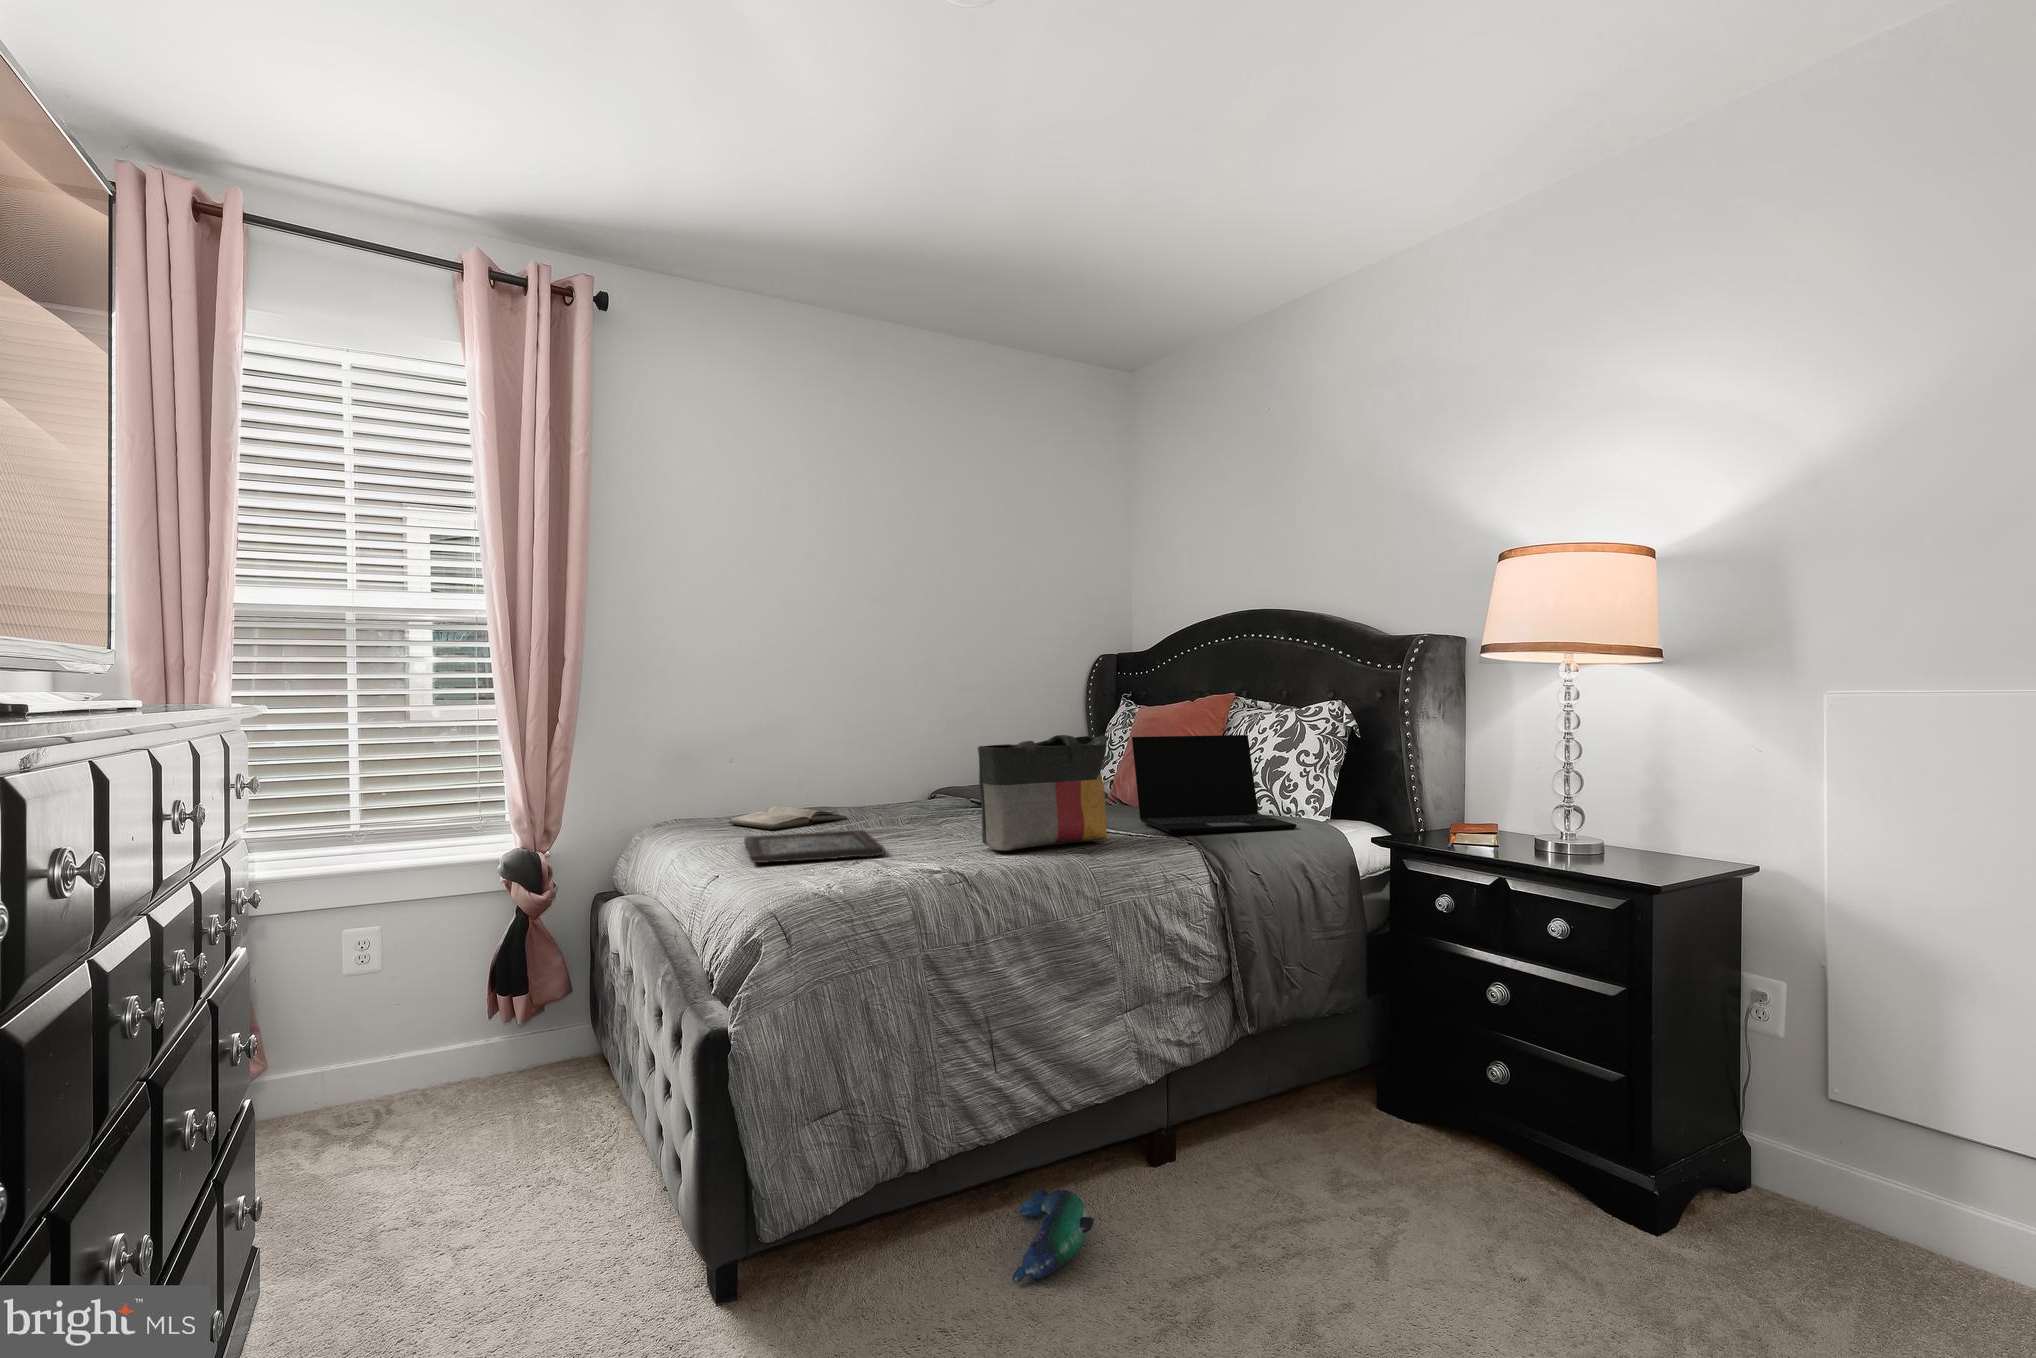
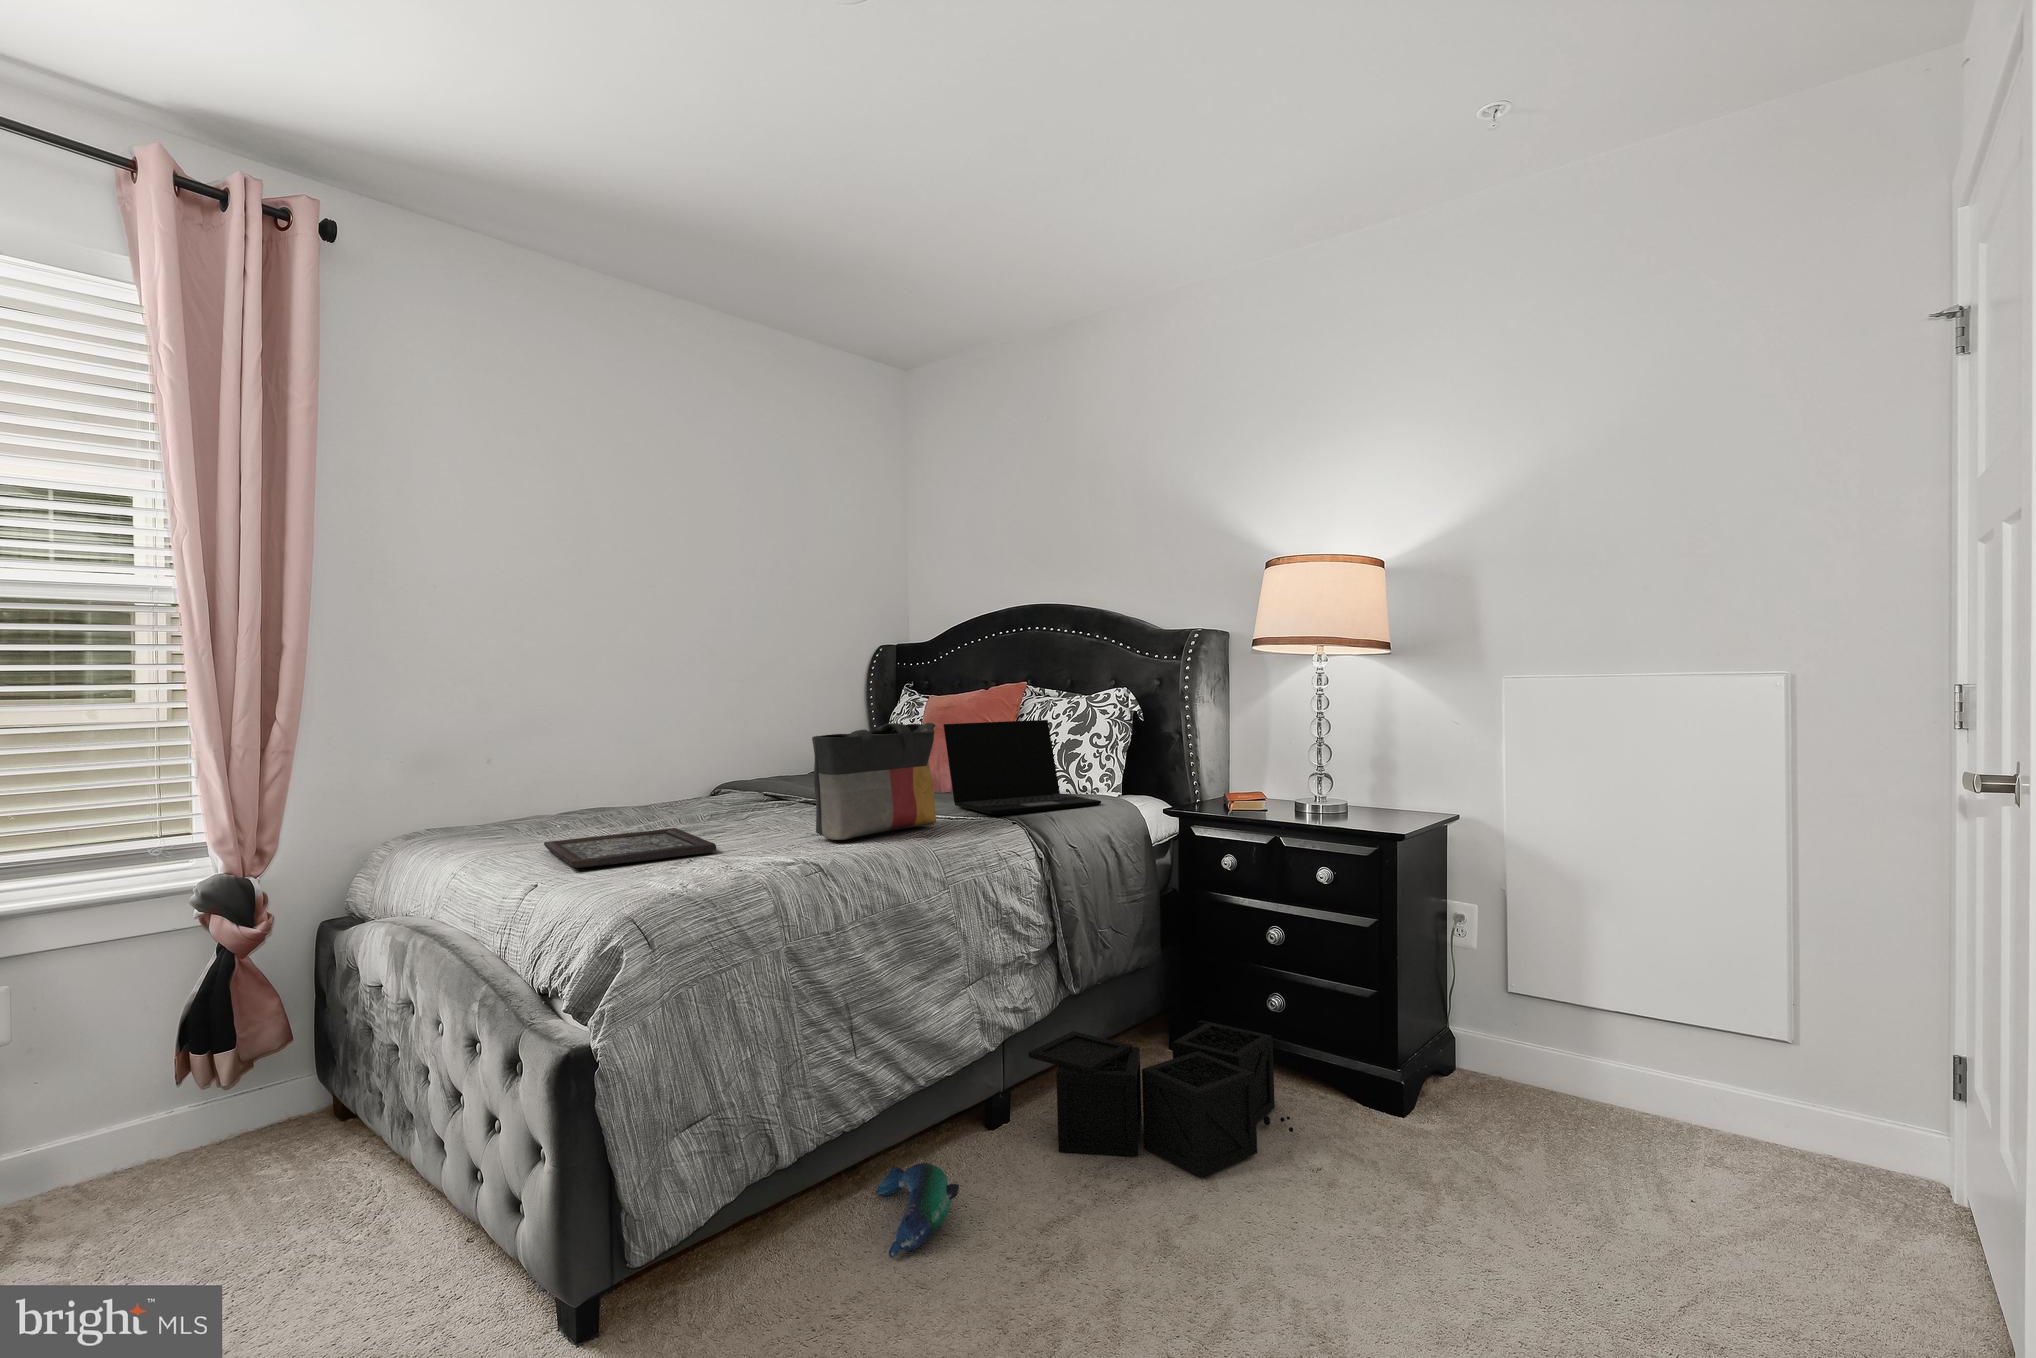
diary: present [728,806,849,829] -> none [505,808,645,833]
storage bin: none [1195,1072,1502,1256] -> present [1028,1020,1293,1177]

